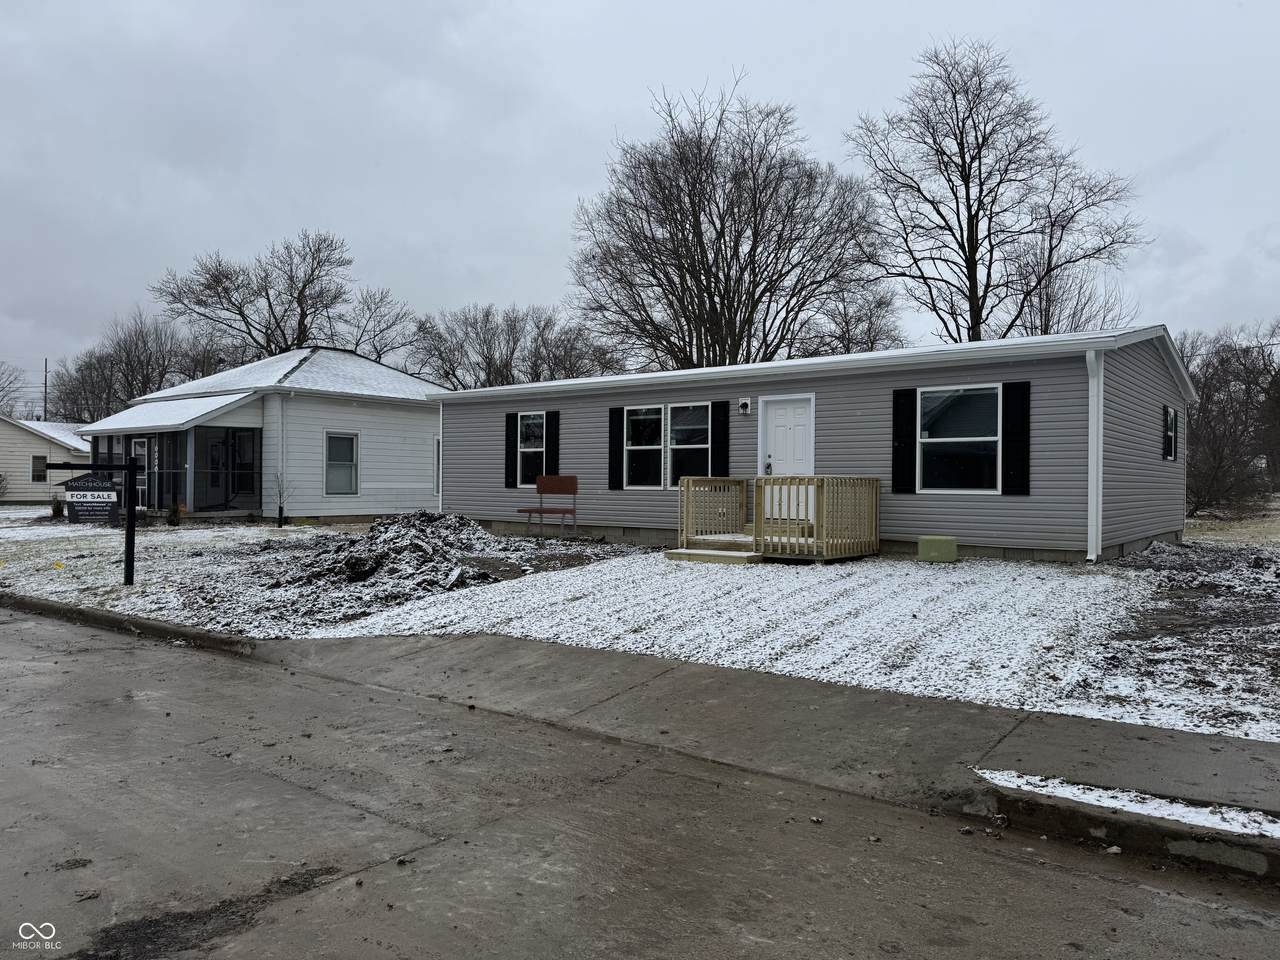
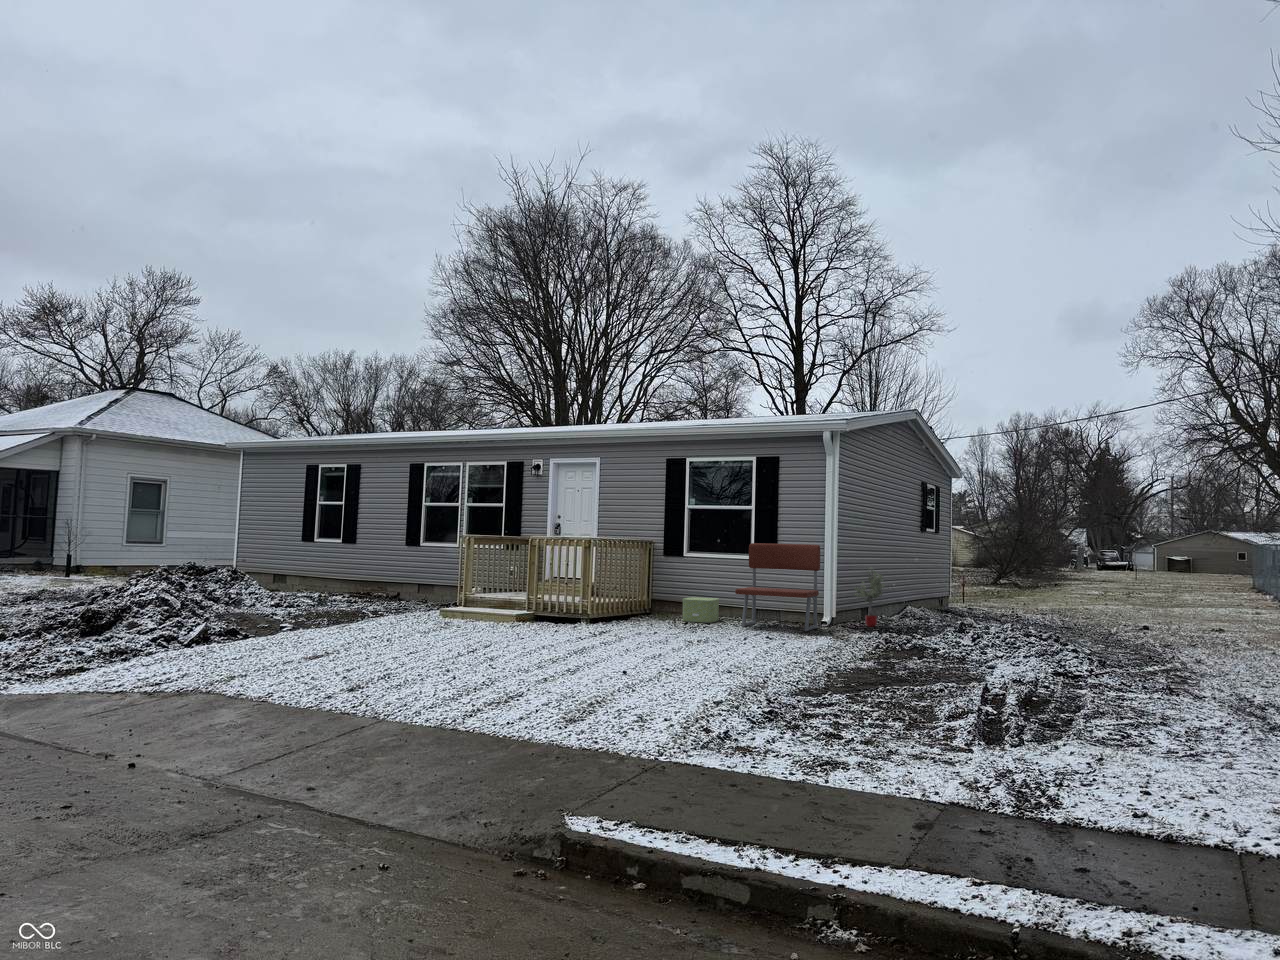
bench: present [517,475,578,539] -> present [735,543,820,631]
potted tree: none [1110,500,1148,564] -> present [854,568,885,627]

